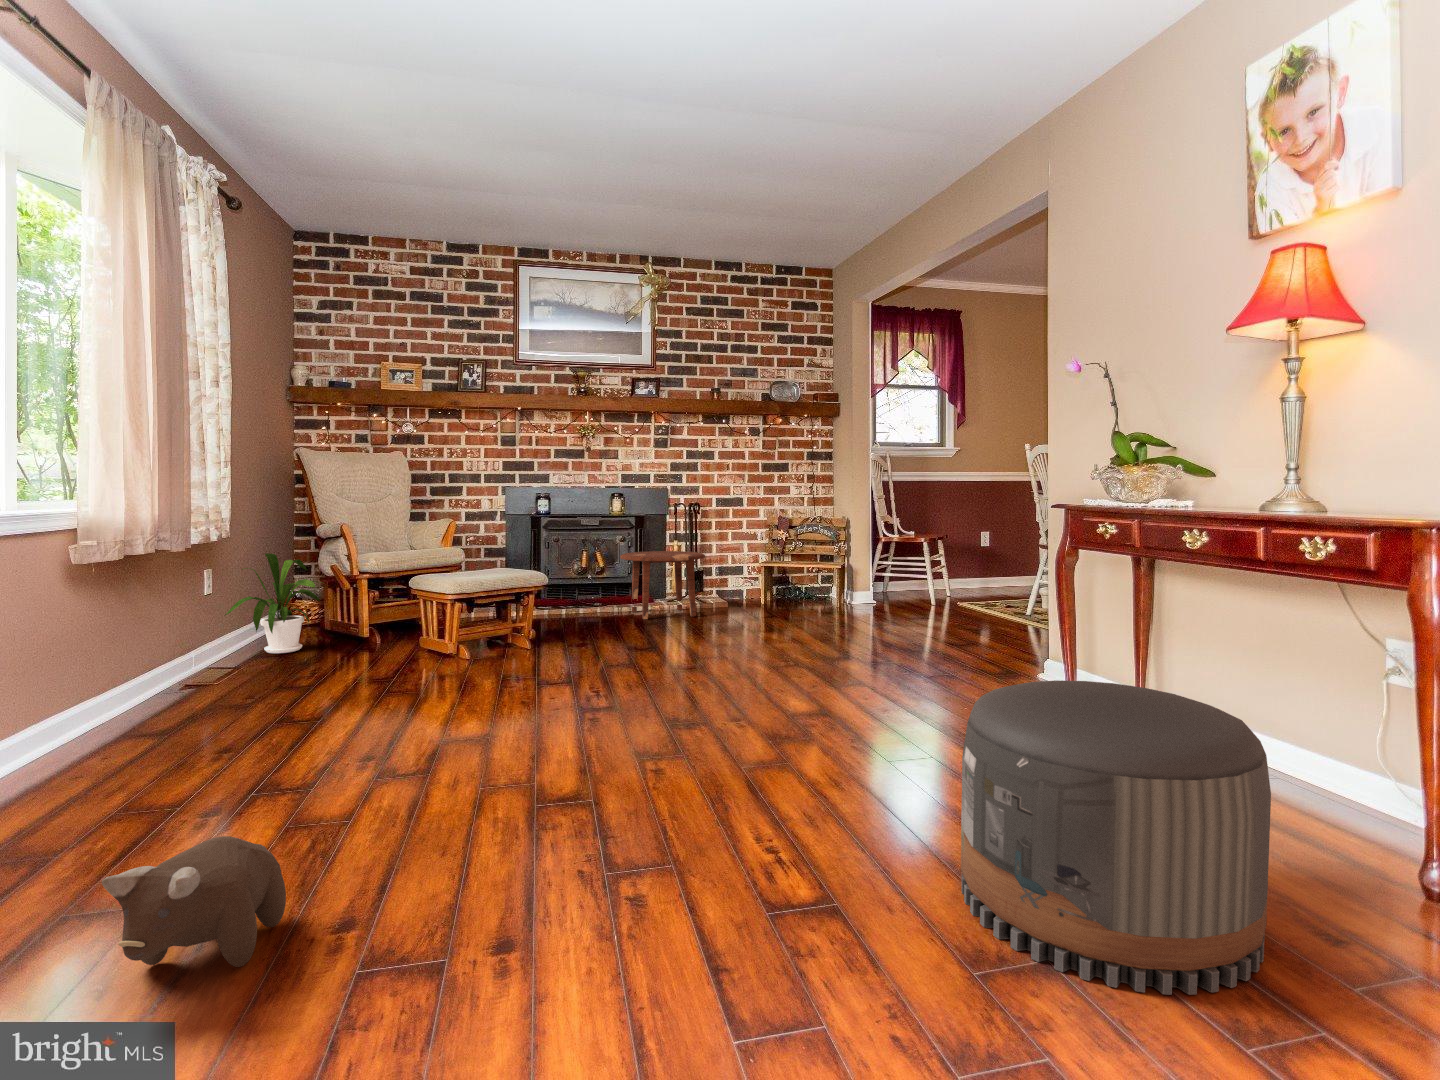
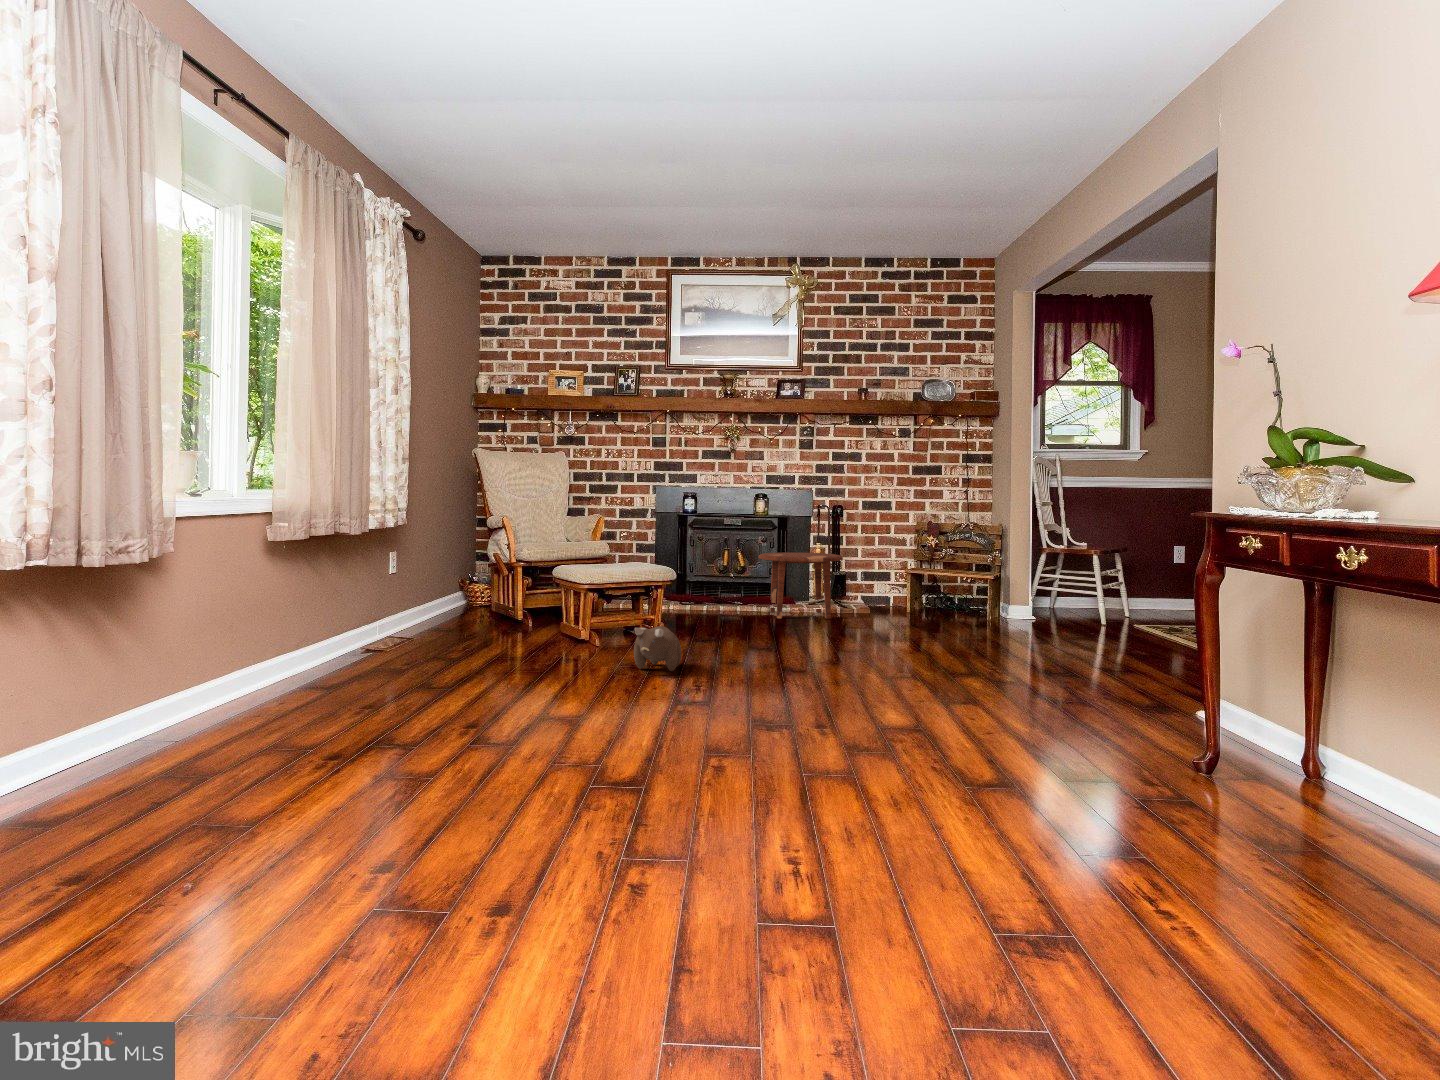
house plant: present [224,553,320,653] -> none [410,541,491,628]
pouf: present [961,680,1271,995] -> none [914,663,1167,911]
plush toy: present [102,836,286,967] -> present [634,626,681,671]

